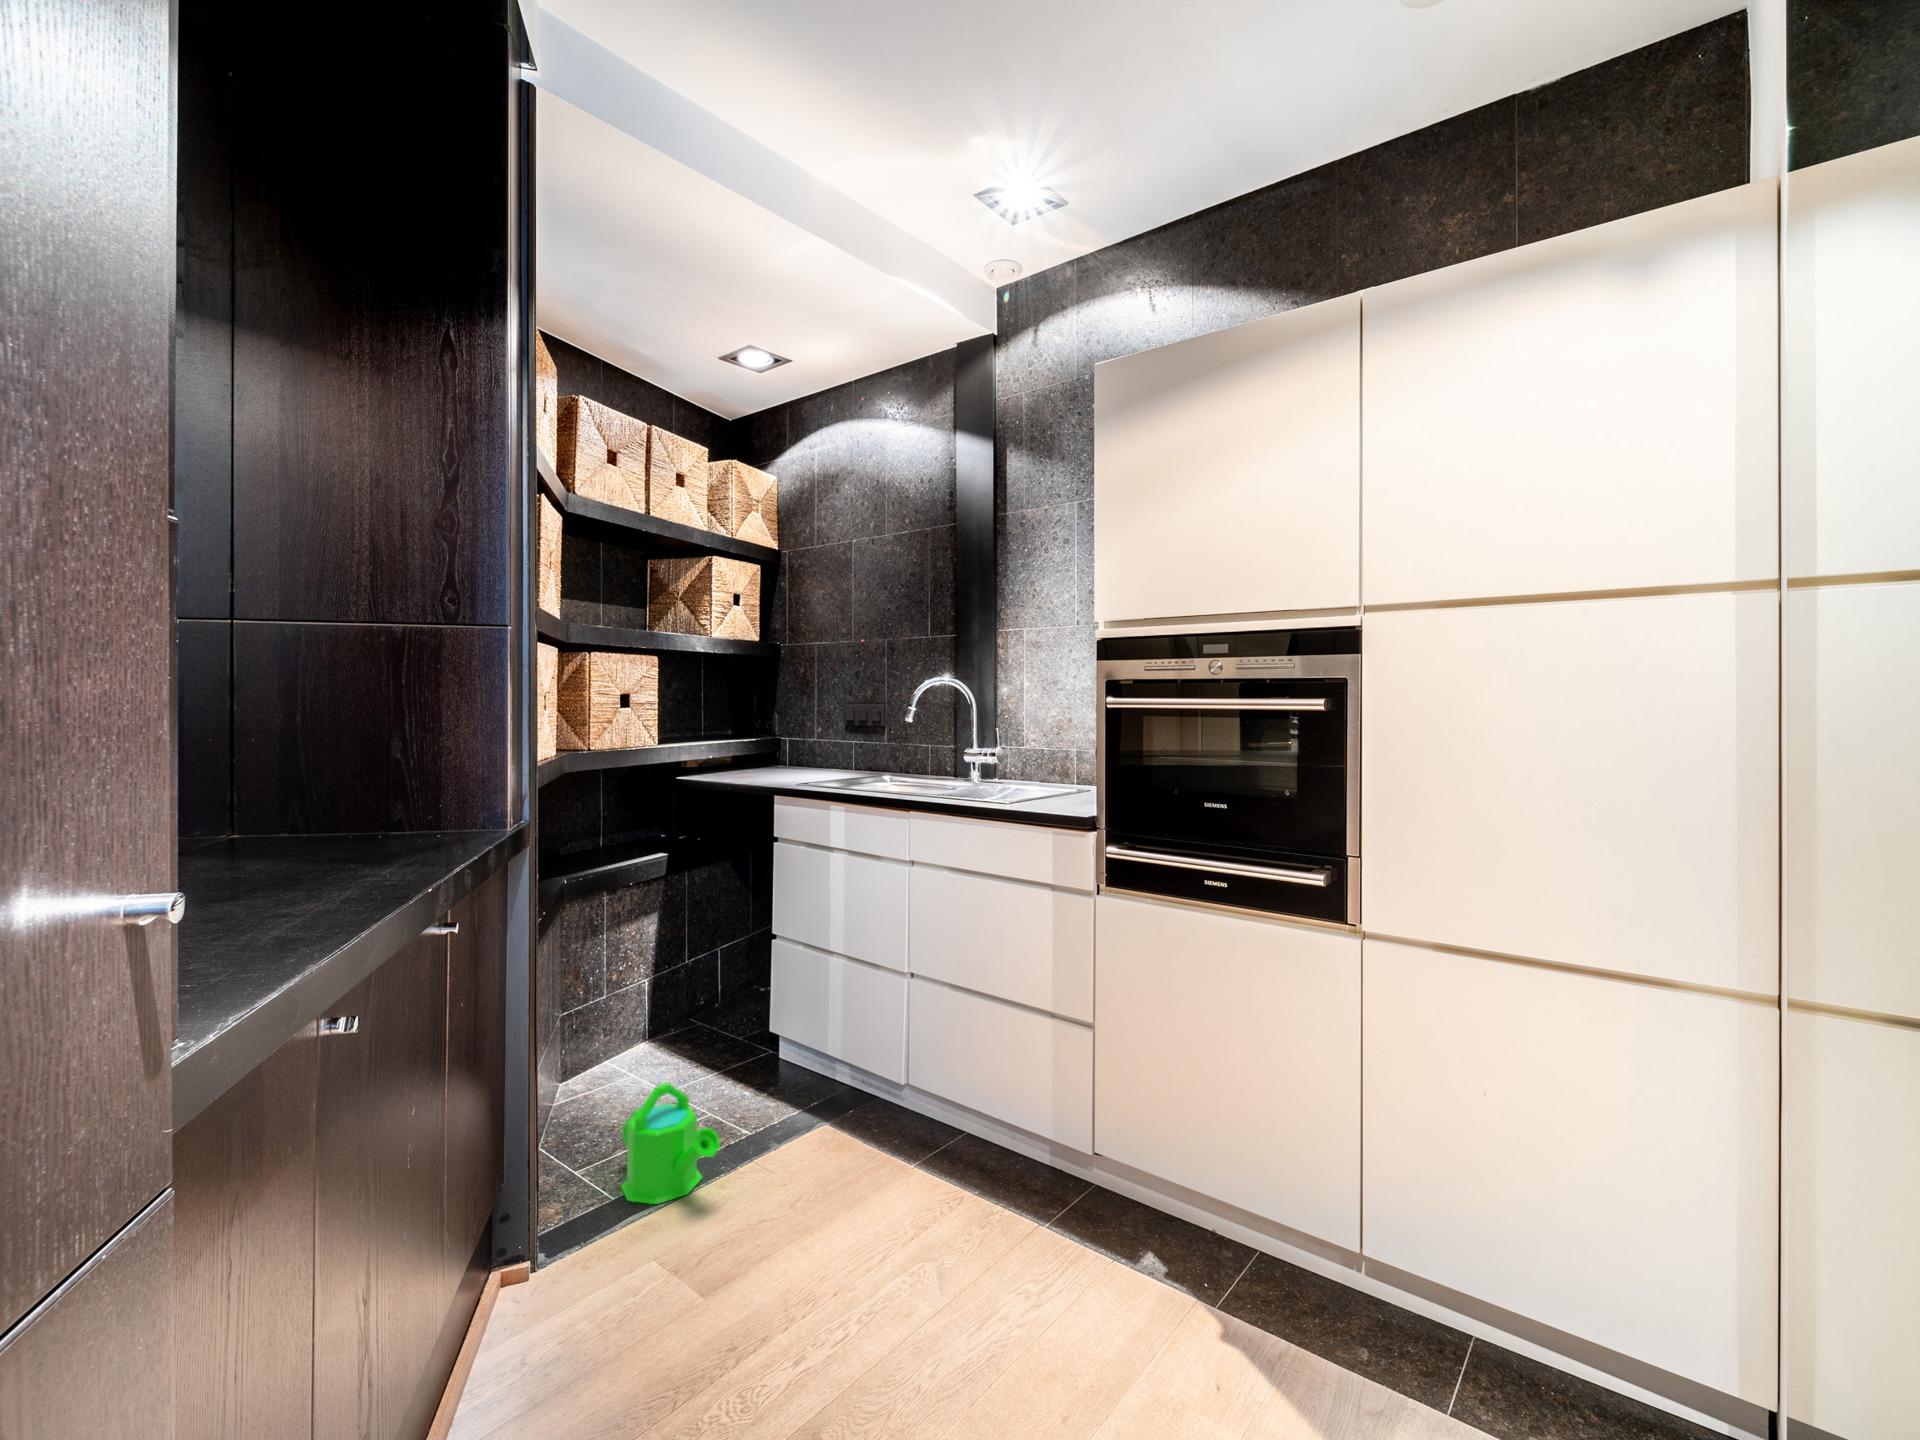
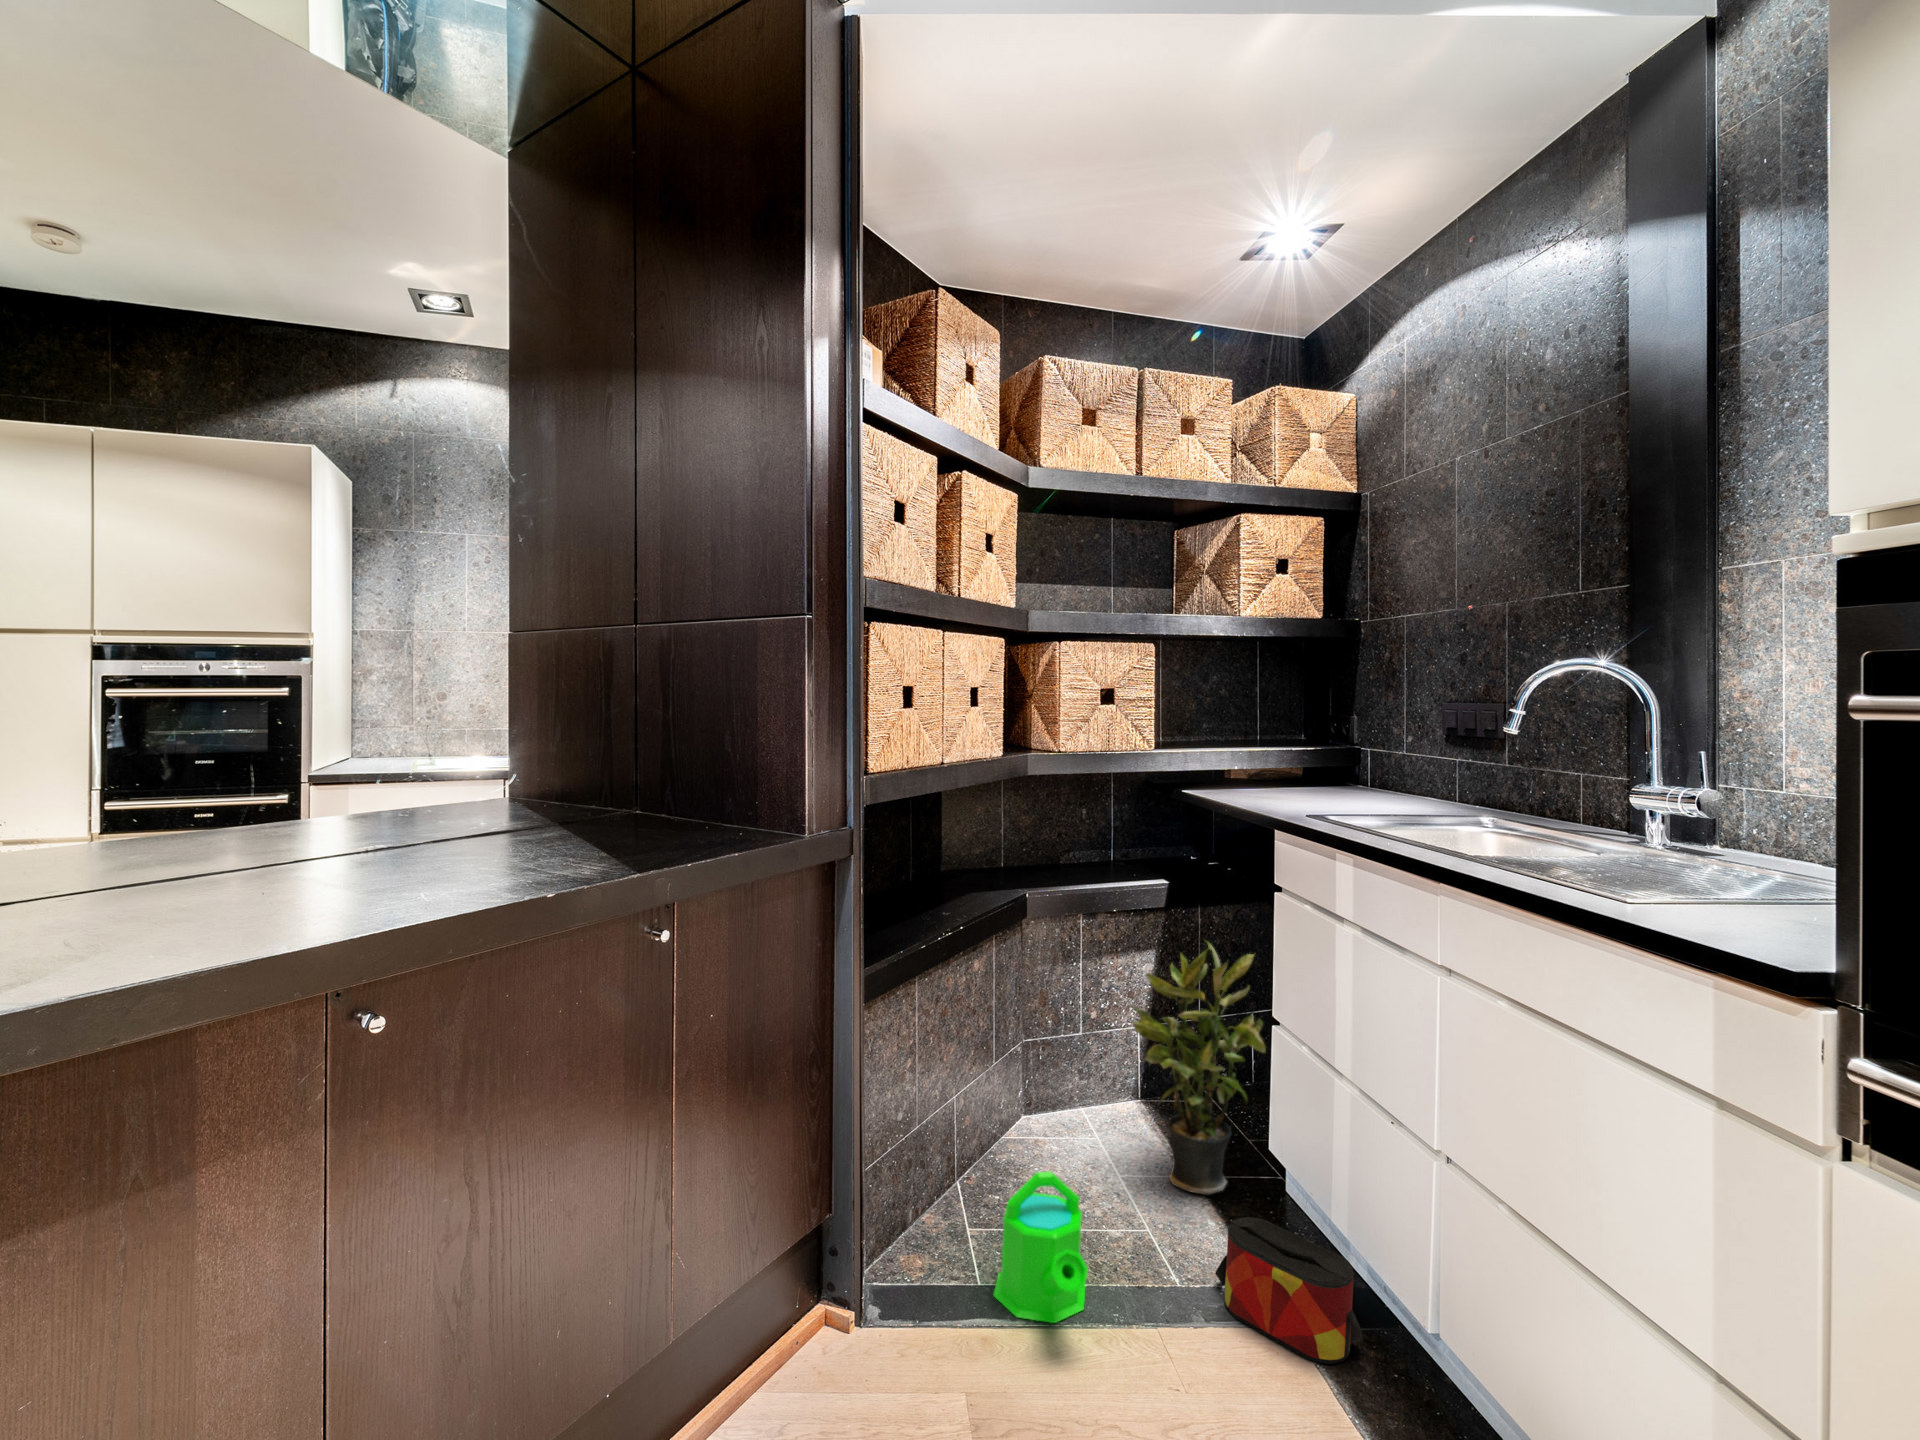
potted plant: none [675,888,776,1082] -> present [1133,943,1266,1195]
bag: none [780,1066,884,1139] -> present [1215,1217,1363,1364]

